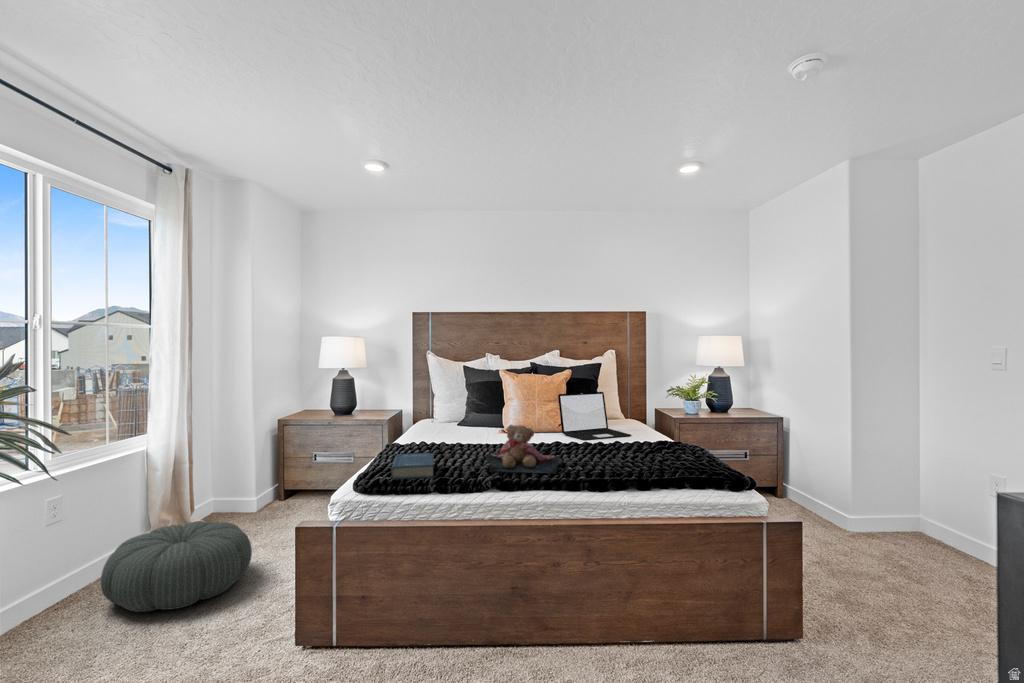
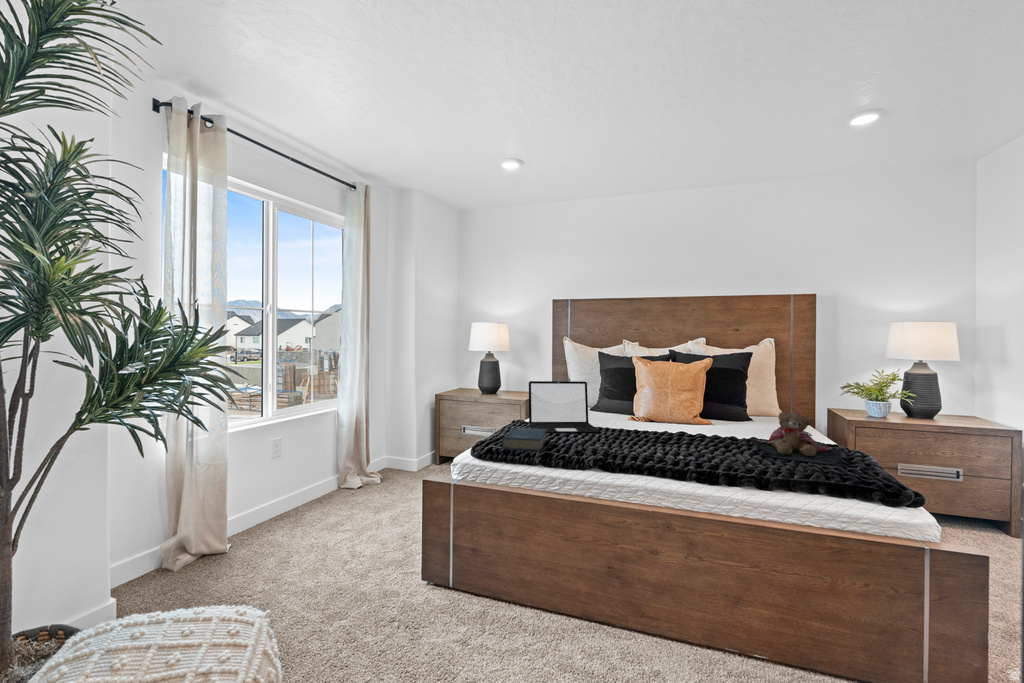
laptop: present [558,392,631,440] -> present [529,381,600,433]
teddy bear: present [485,425,560,474] -> present [750,411,842,466]
pouf: present [101,521,252,612] -> none [291,470,401,538]

